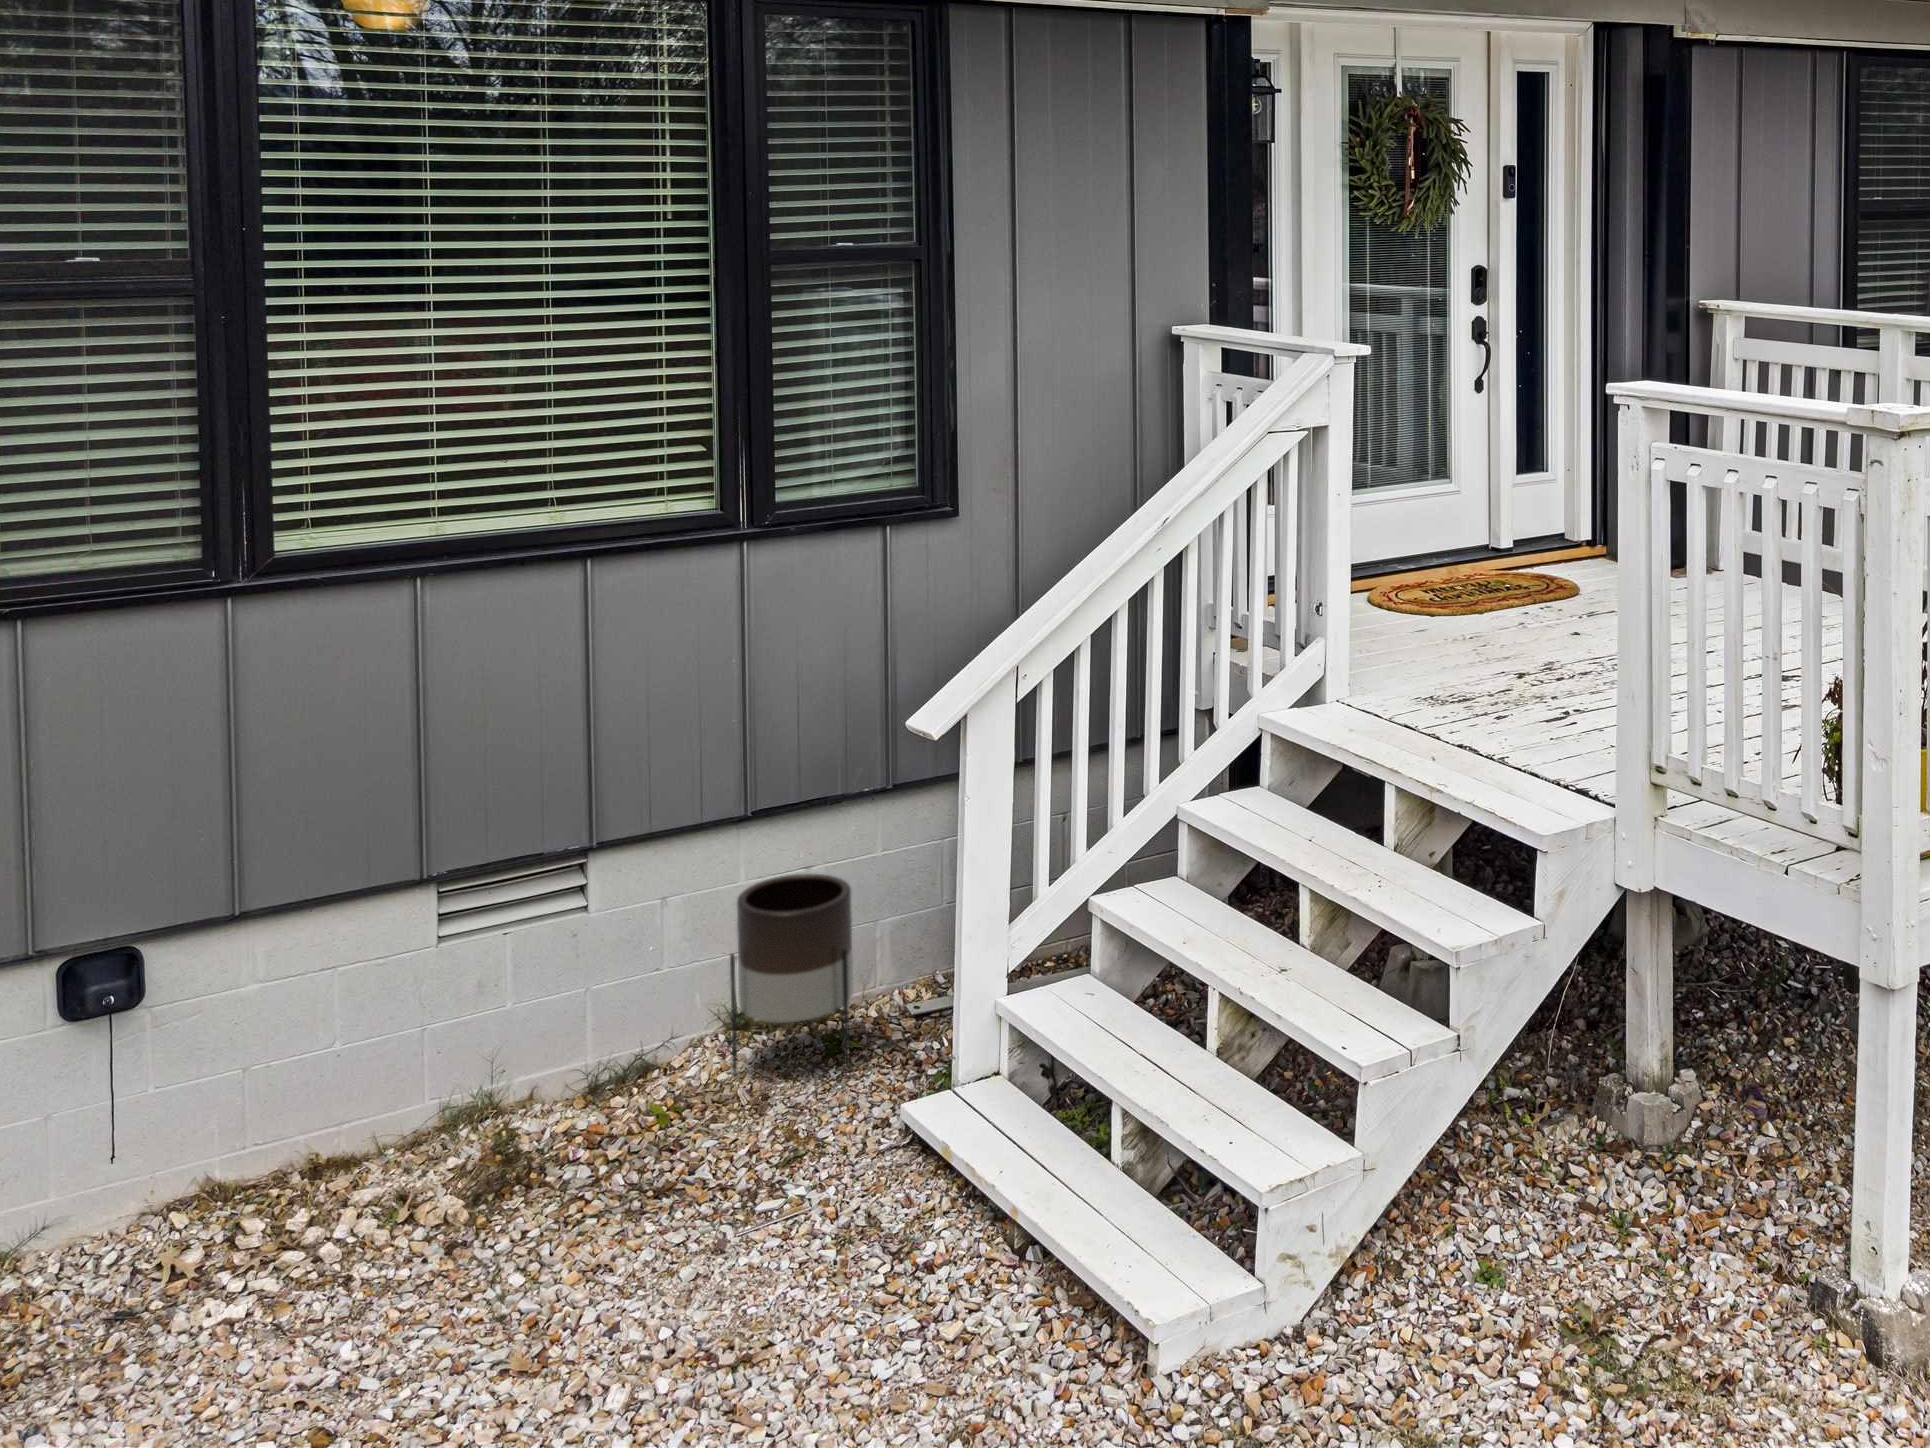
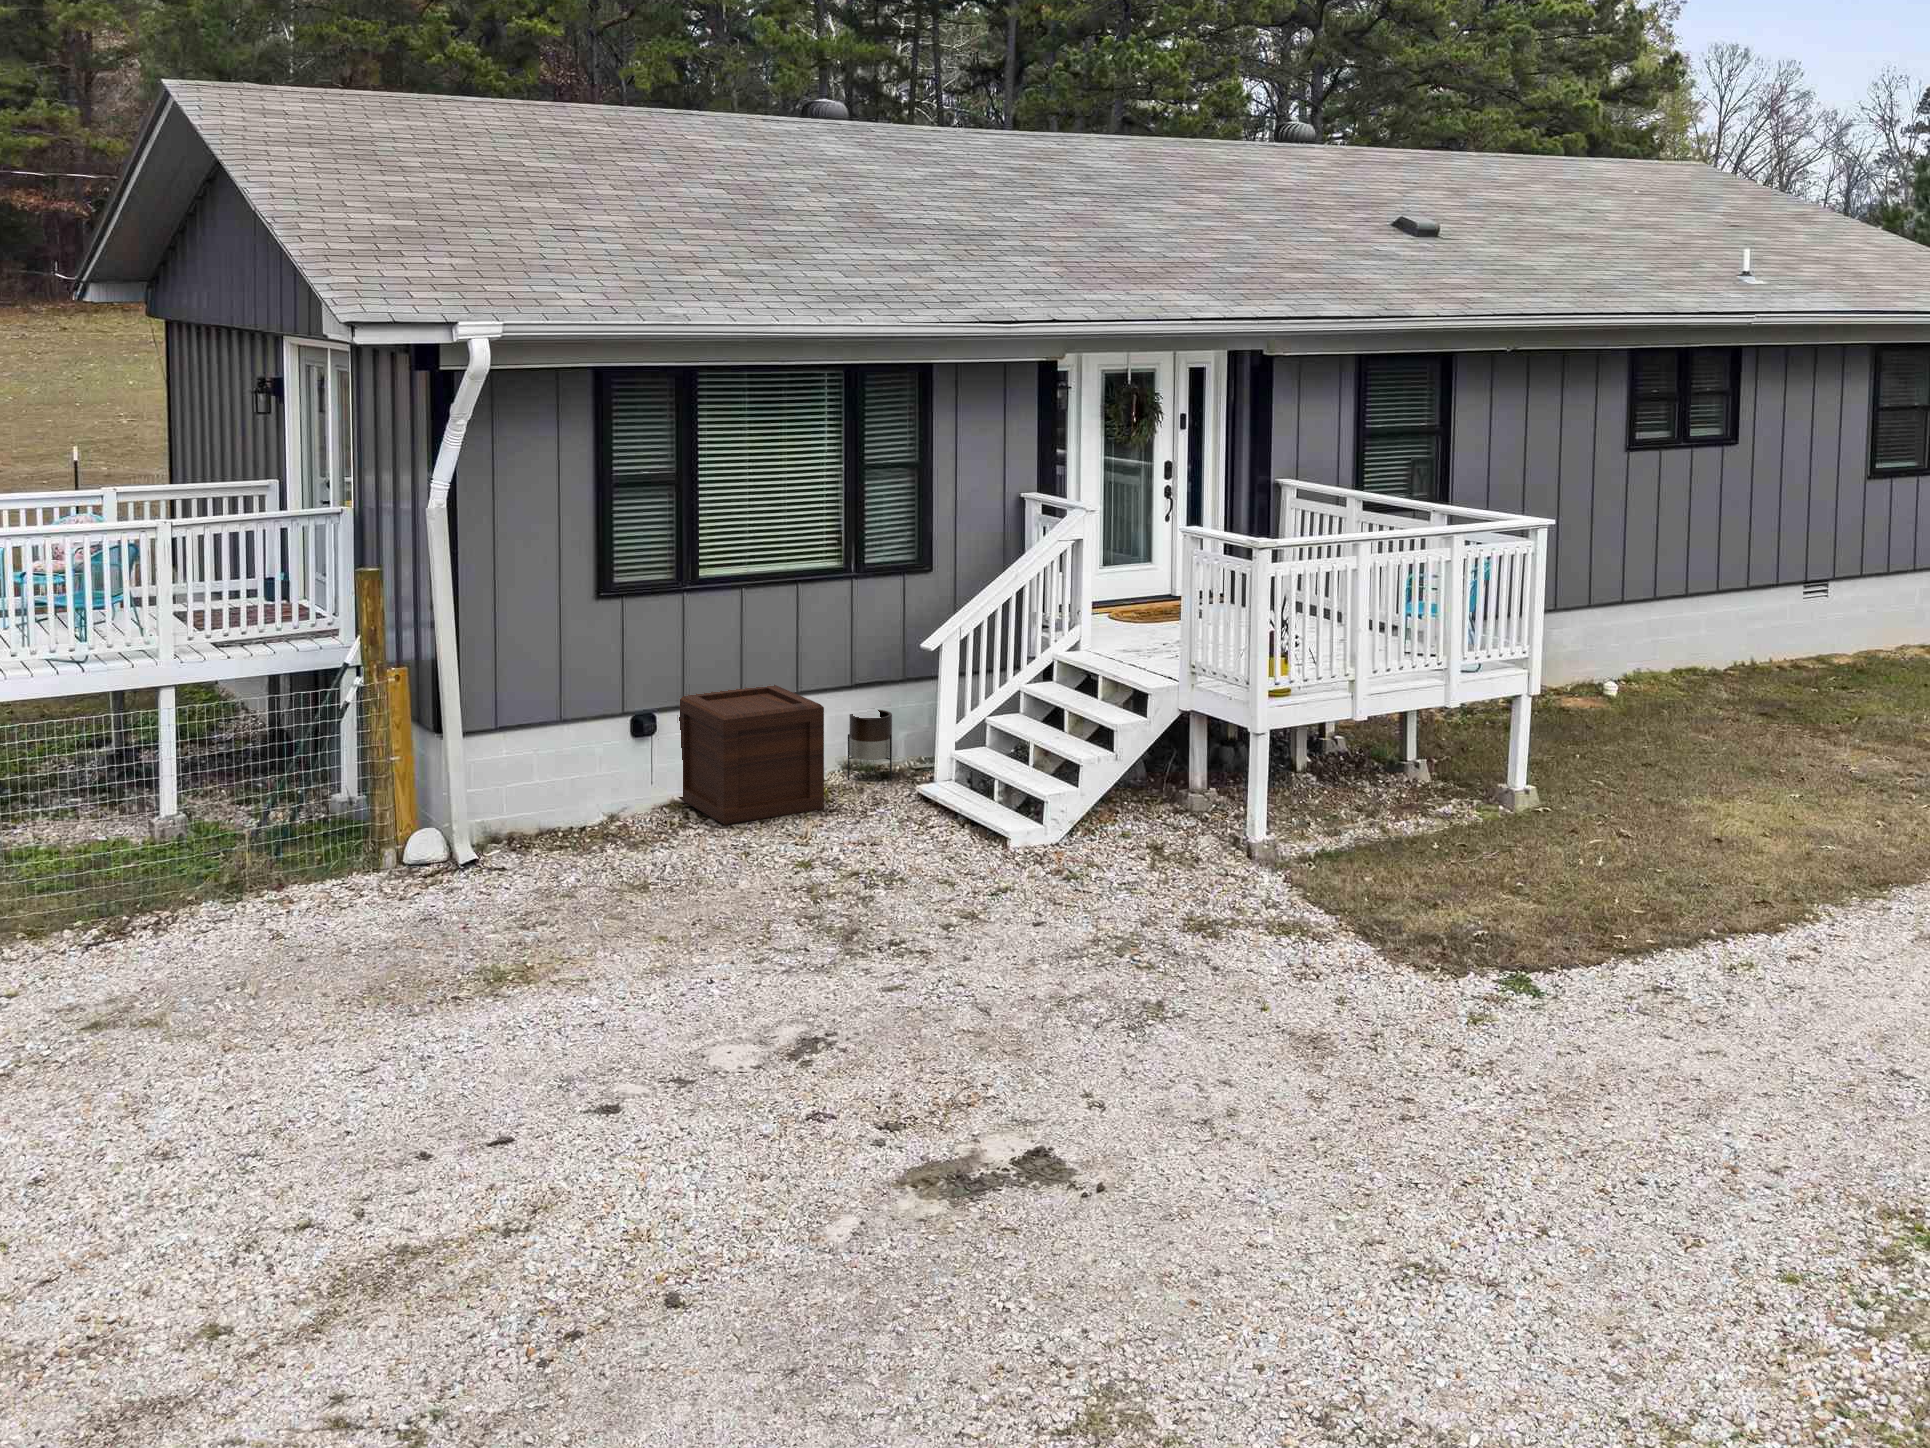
wooden crate: none [186,839,613,1350] -> present [677,685,824,825]

